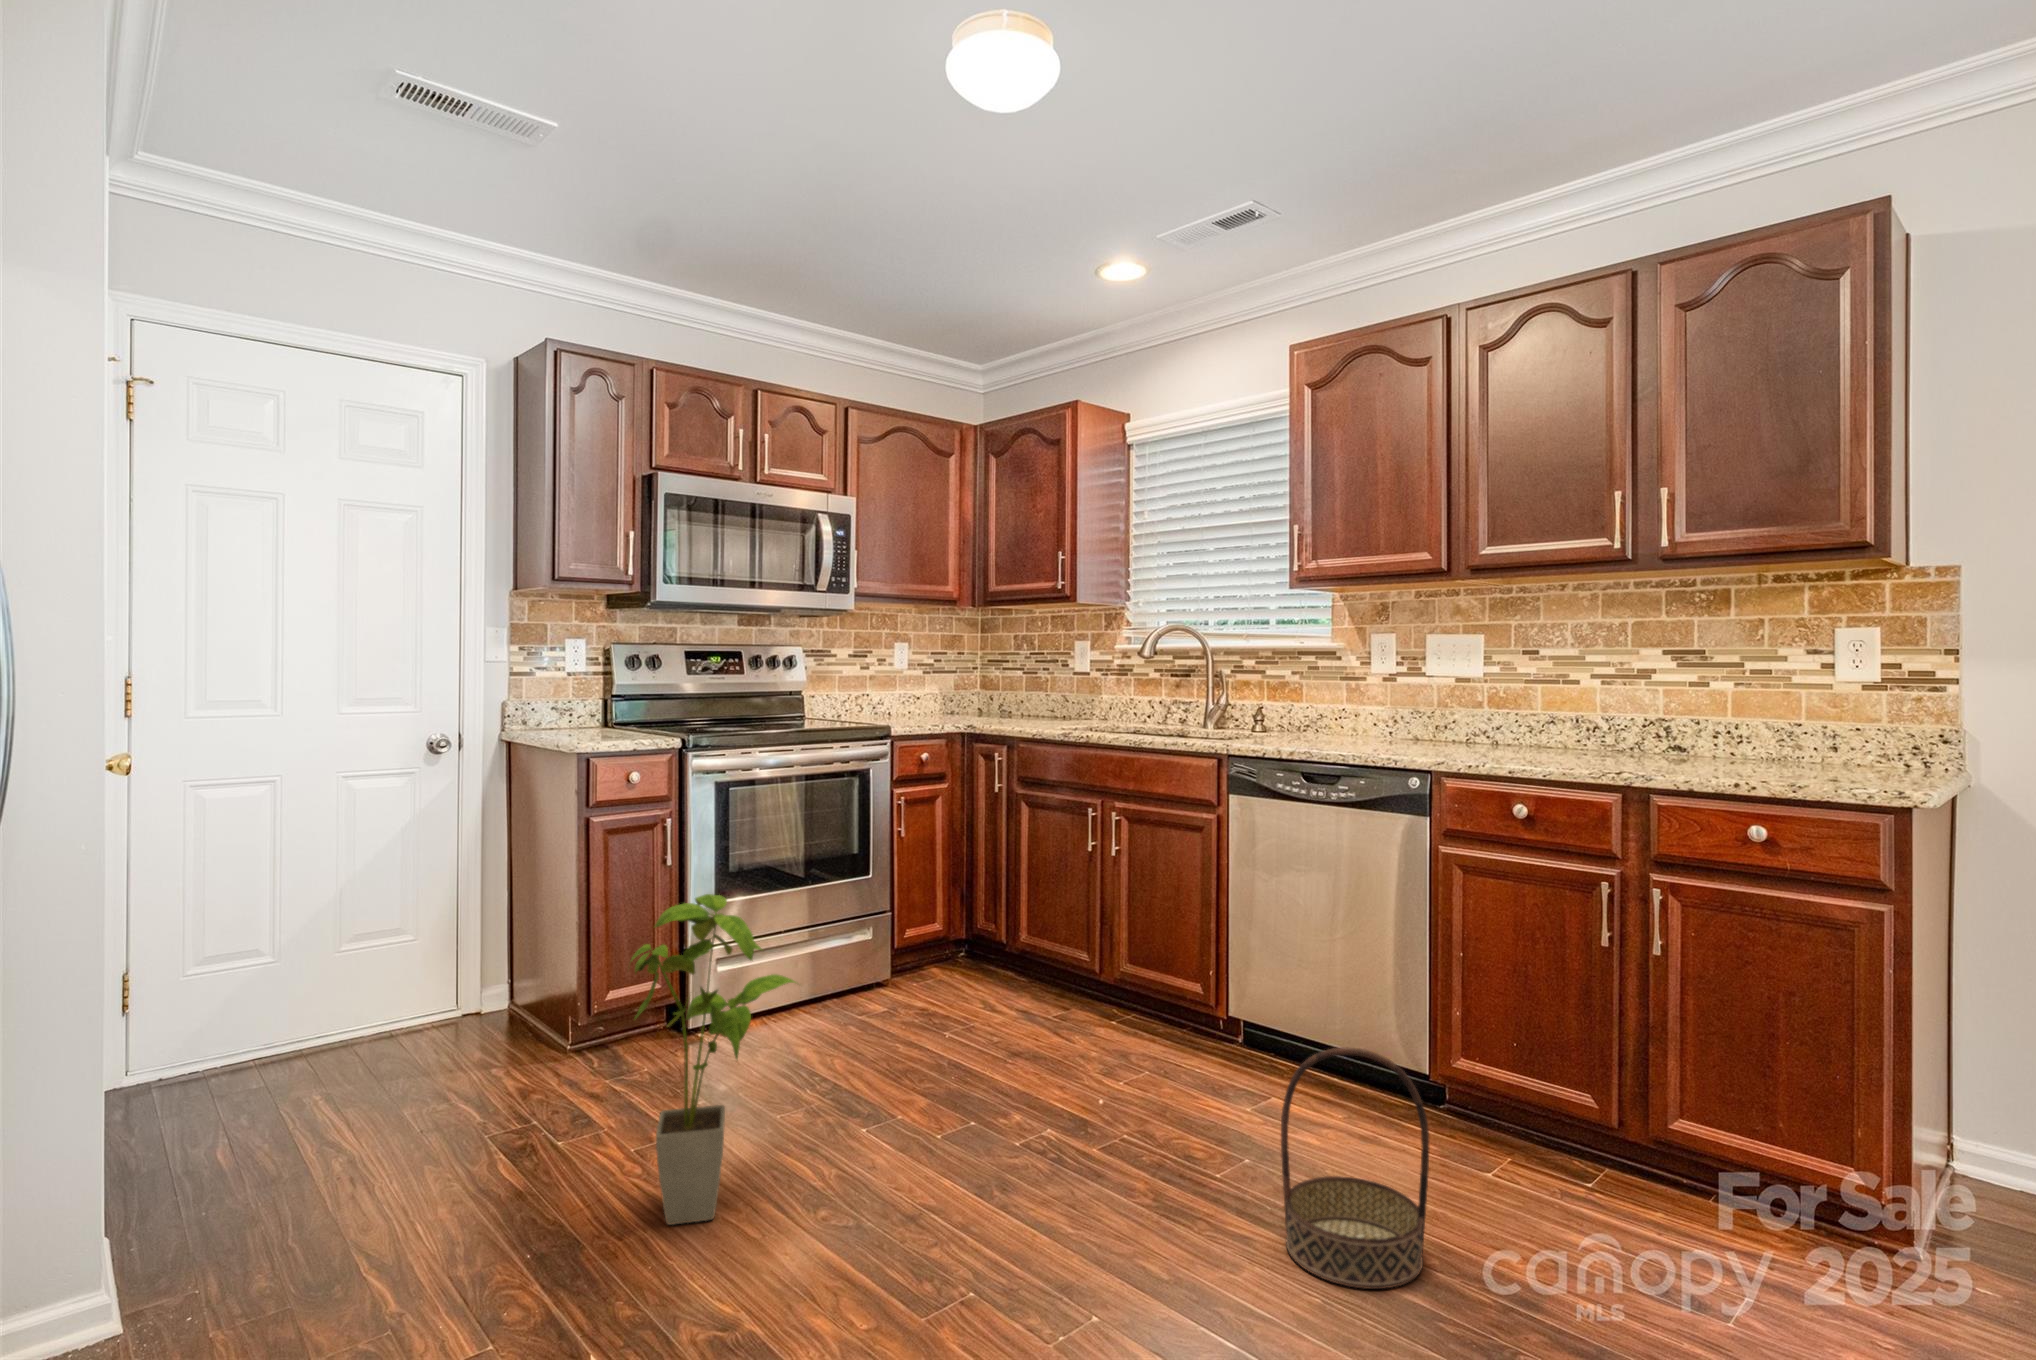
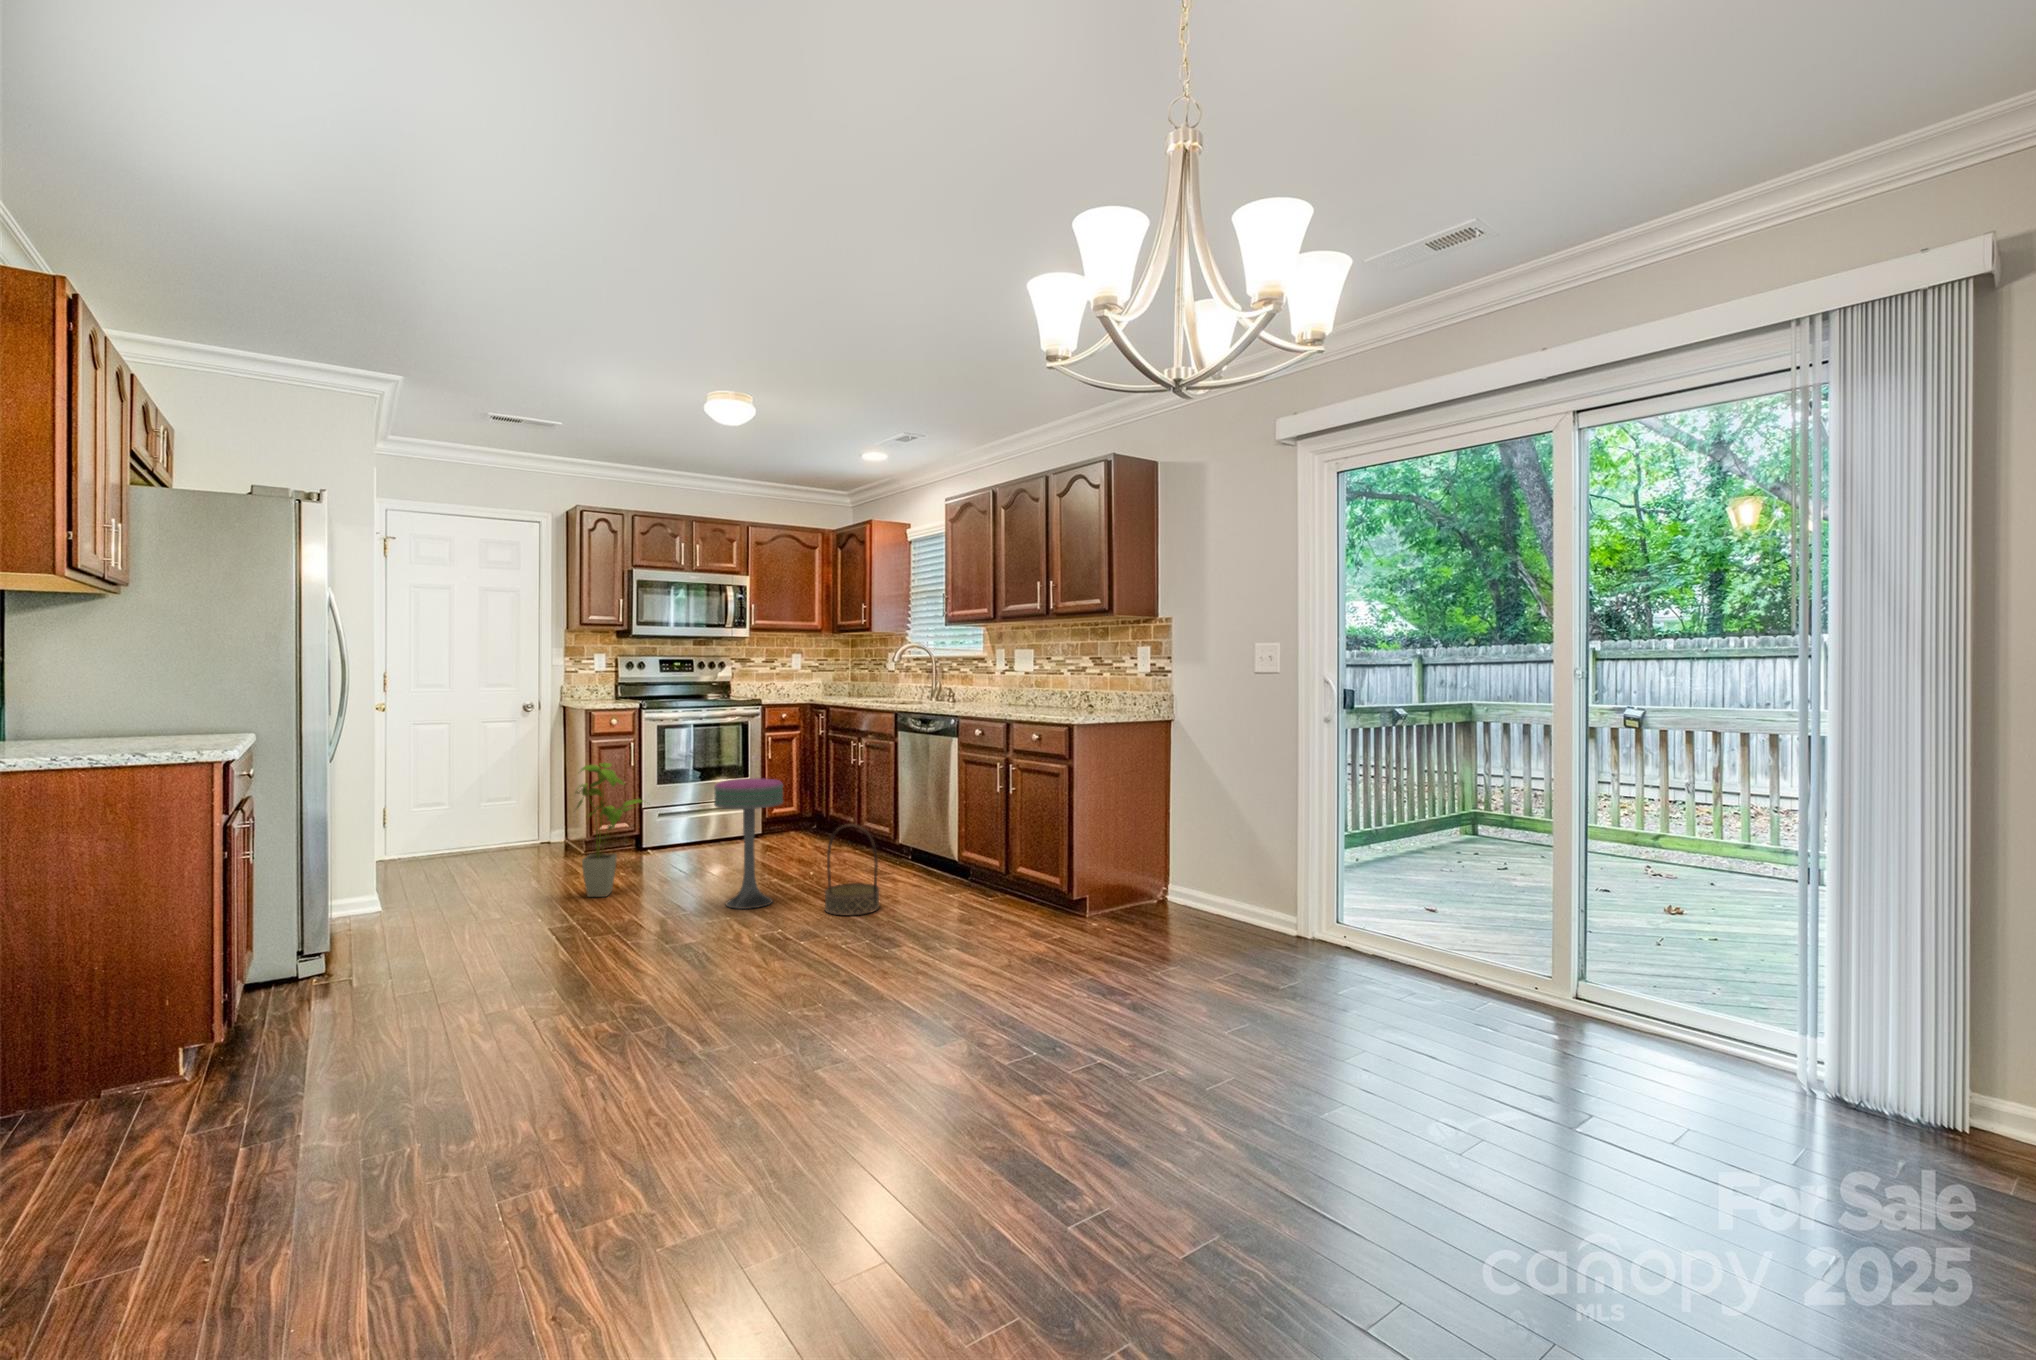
bar stool: none [1004,927,1166,1266] -> present [714,778,783,909]

